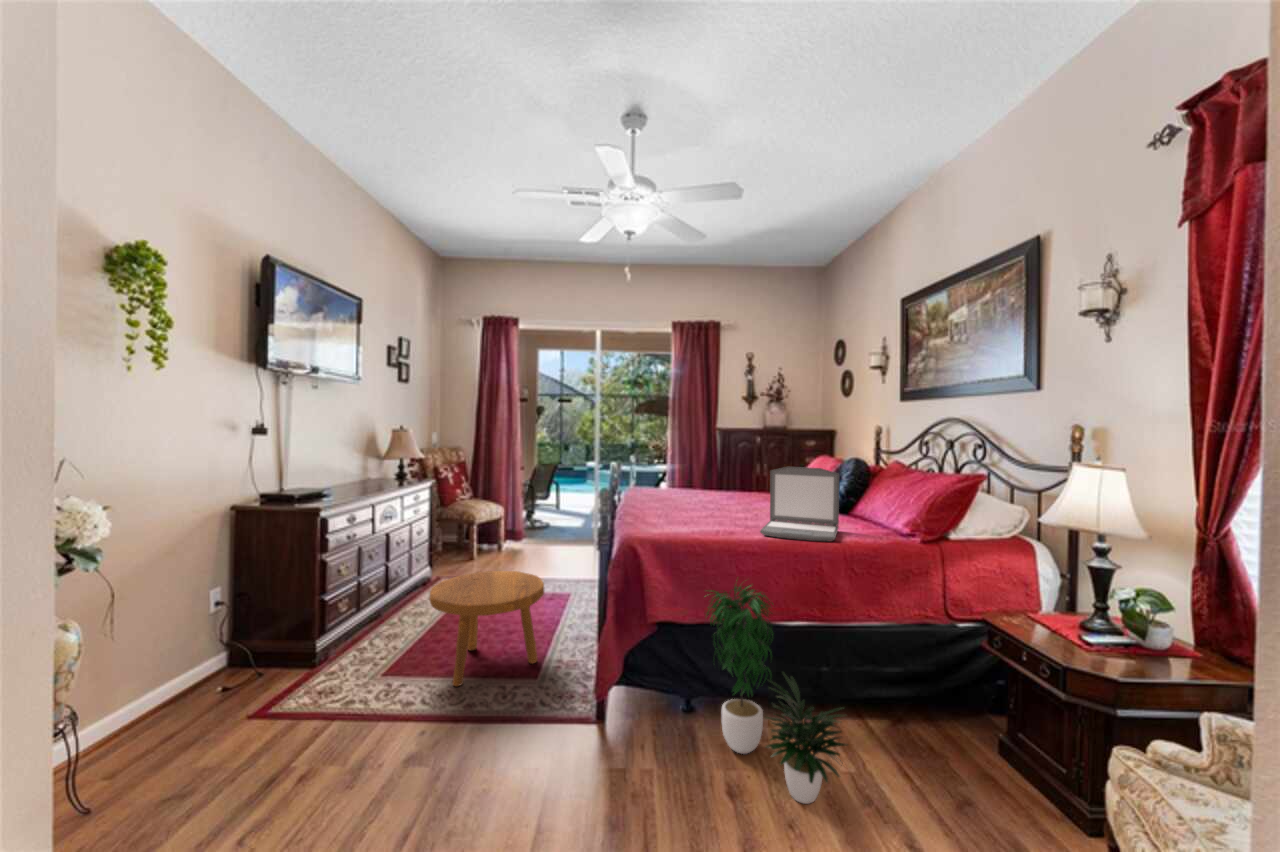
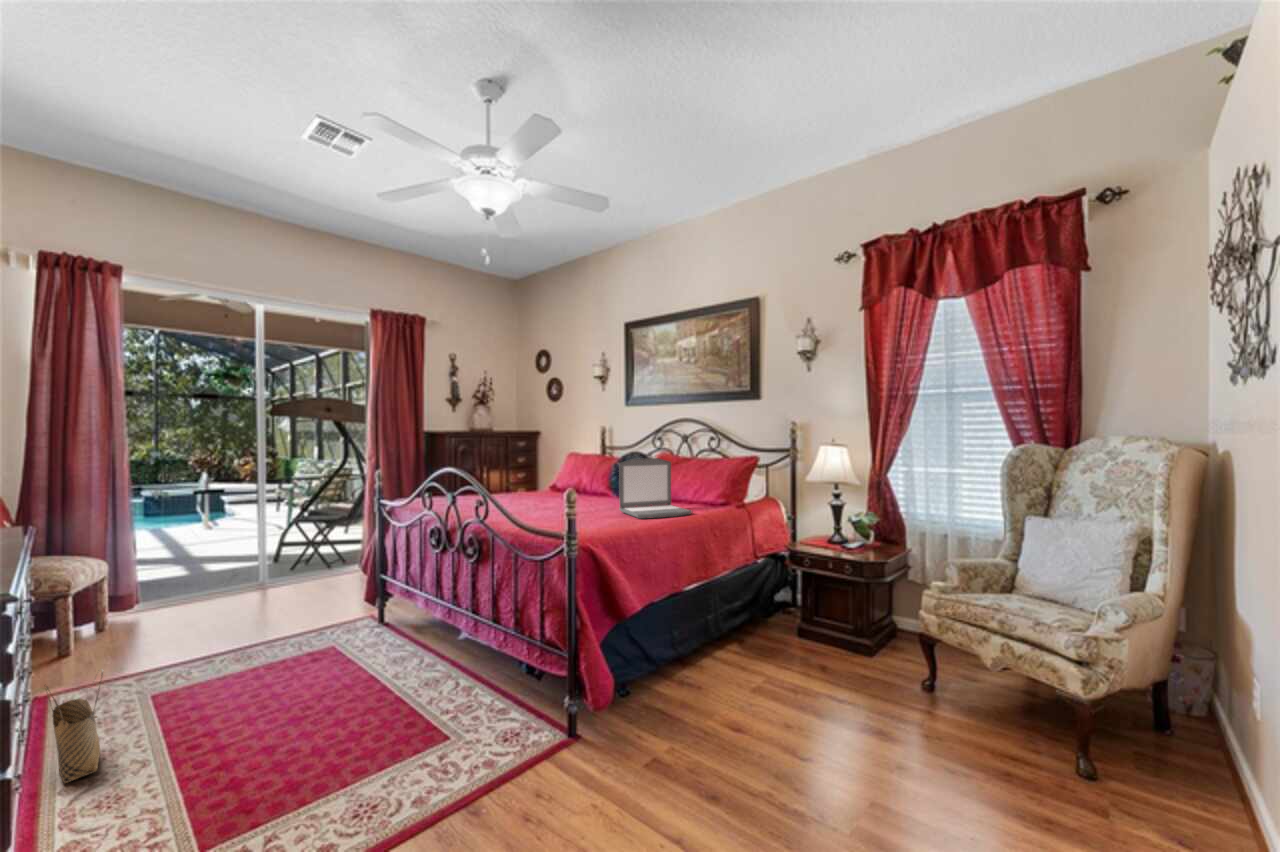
woven basket: none [390,566,418,624] -> present [47,669,103,783]
footstool: present [430,571,544,686] -> none [262,616,434,788]
potted plant: present [707,585,847,804] -> none [654,548,790,705]

